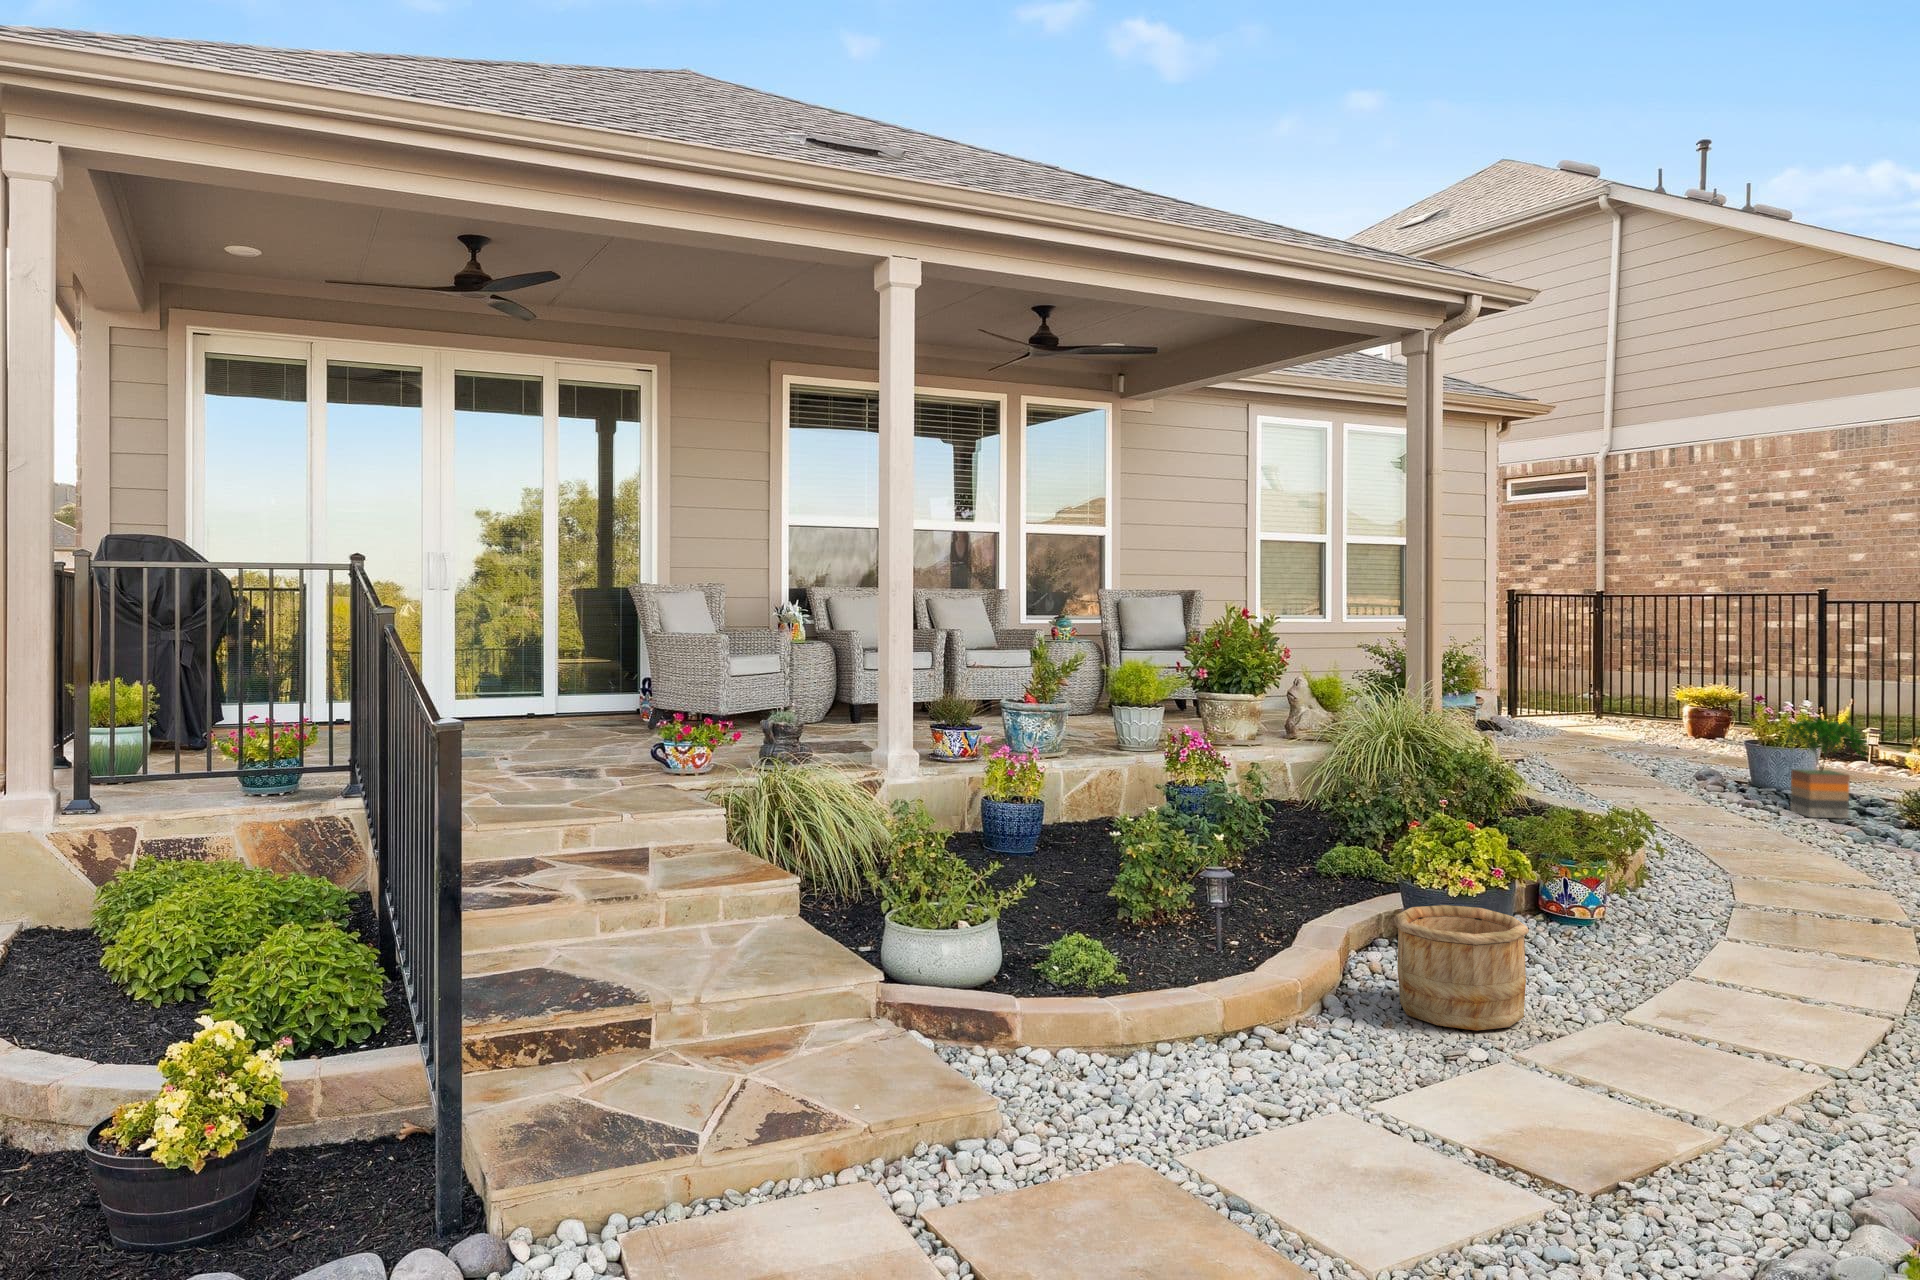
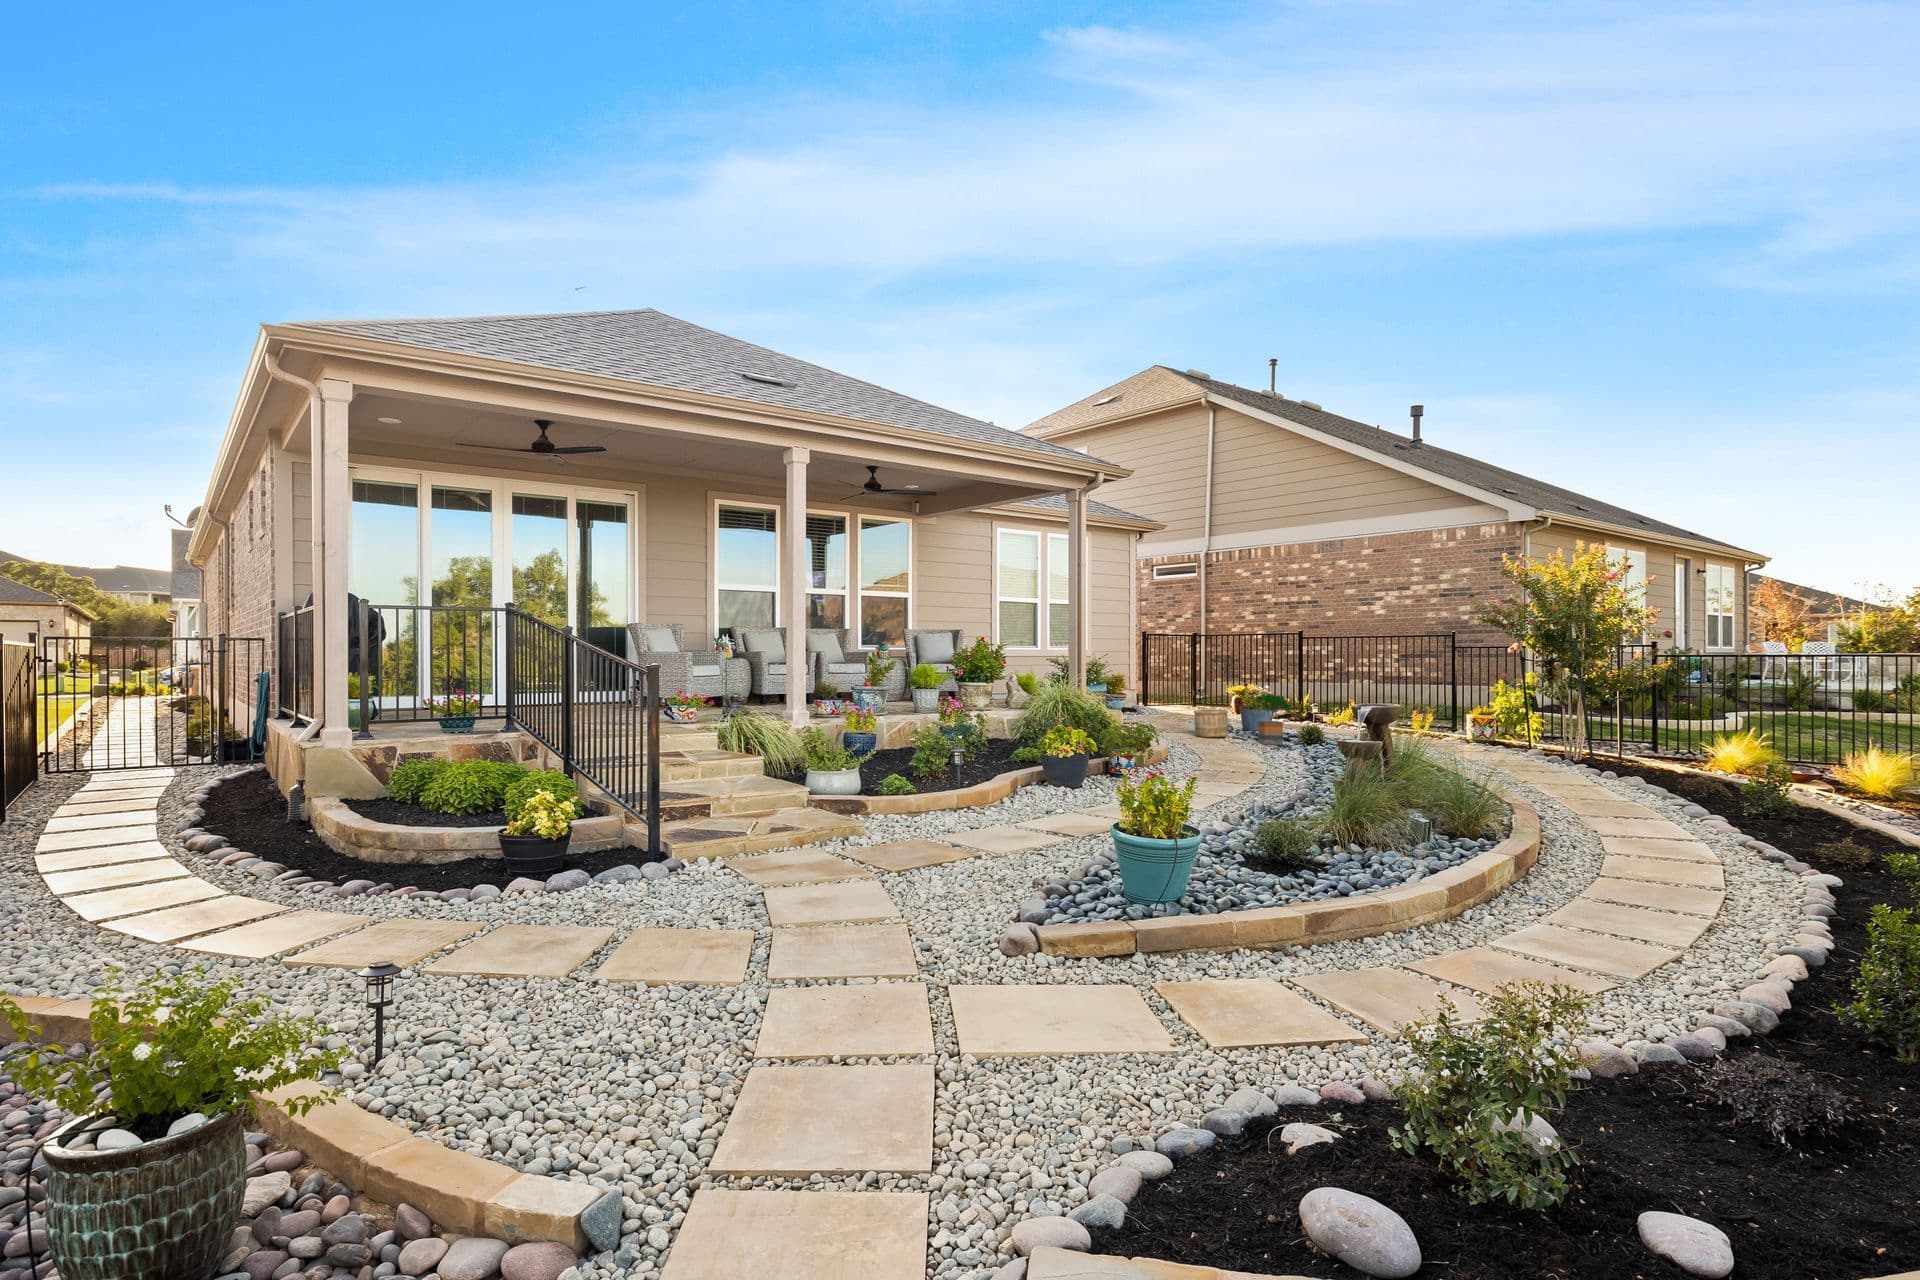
wooden bucket: present [1394,905,1529,1030] -> present [1194,709,1228,737]

